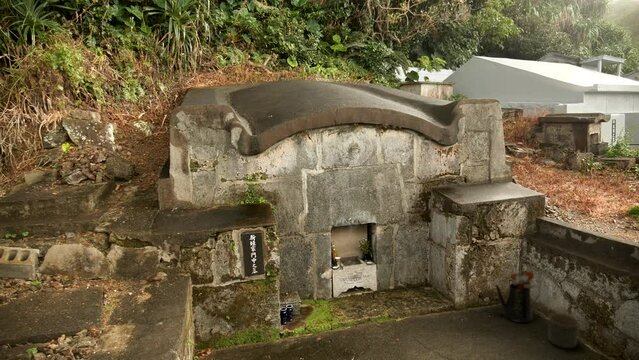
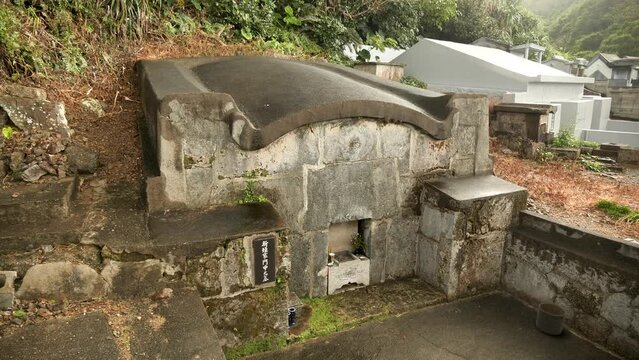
watering can: present [496,272,540,323] -> none [486,261,524,310]

